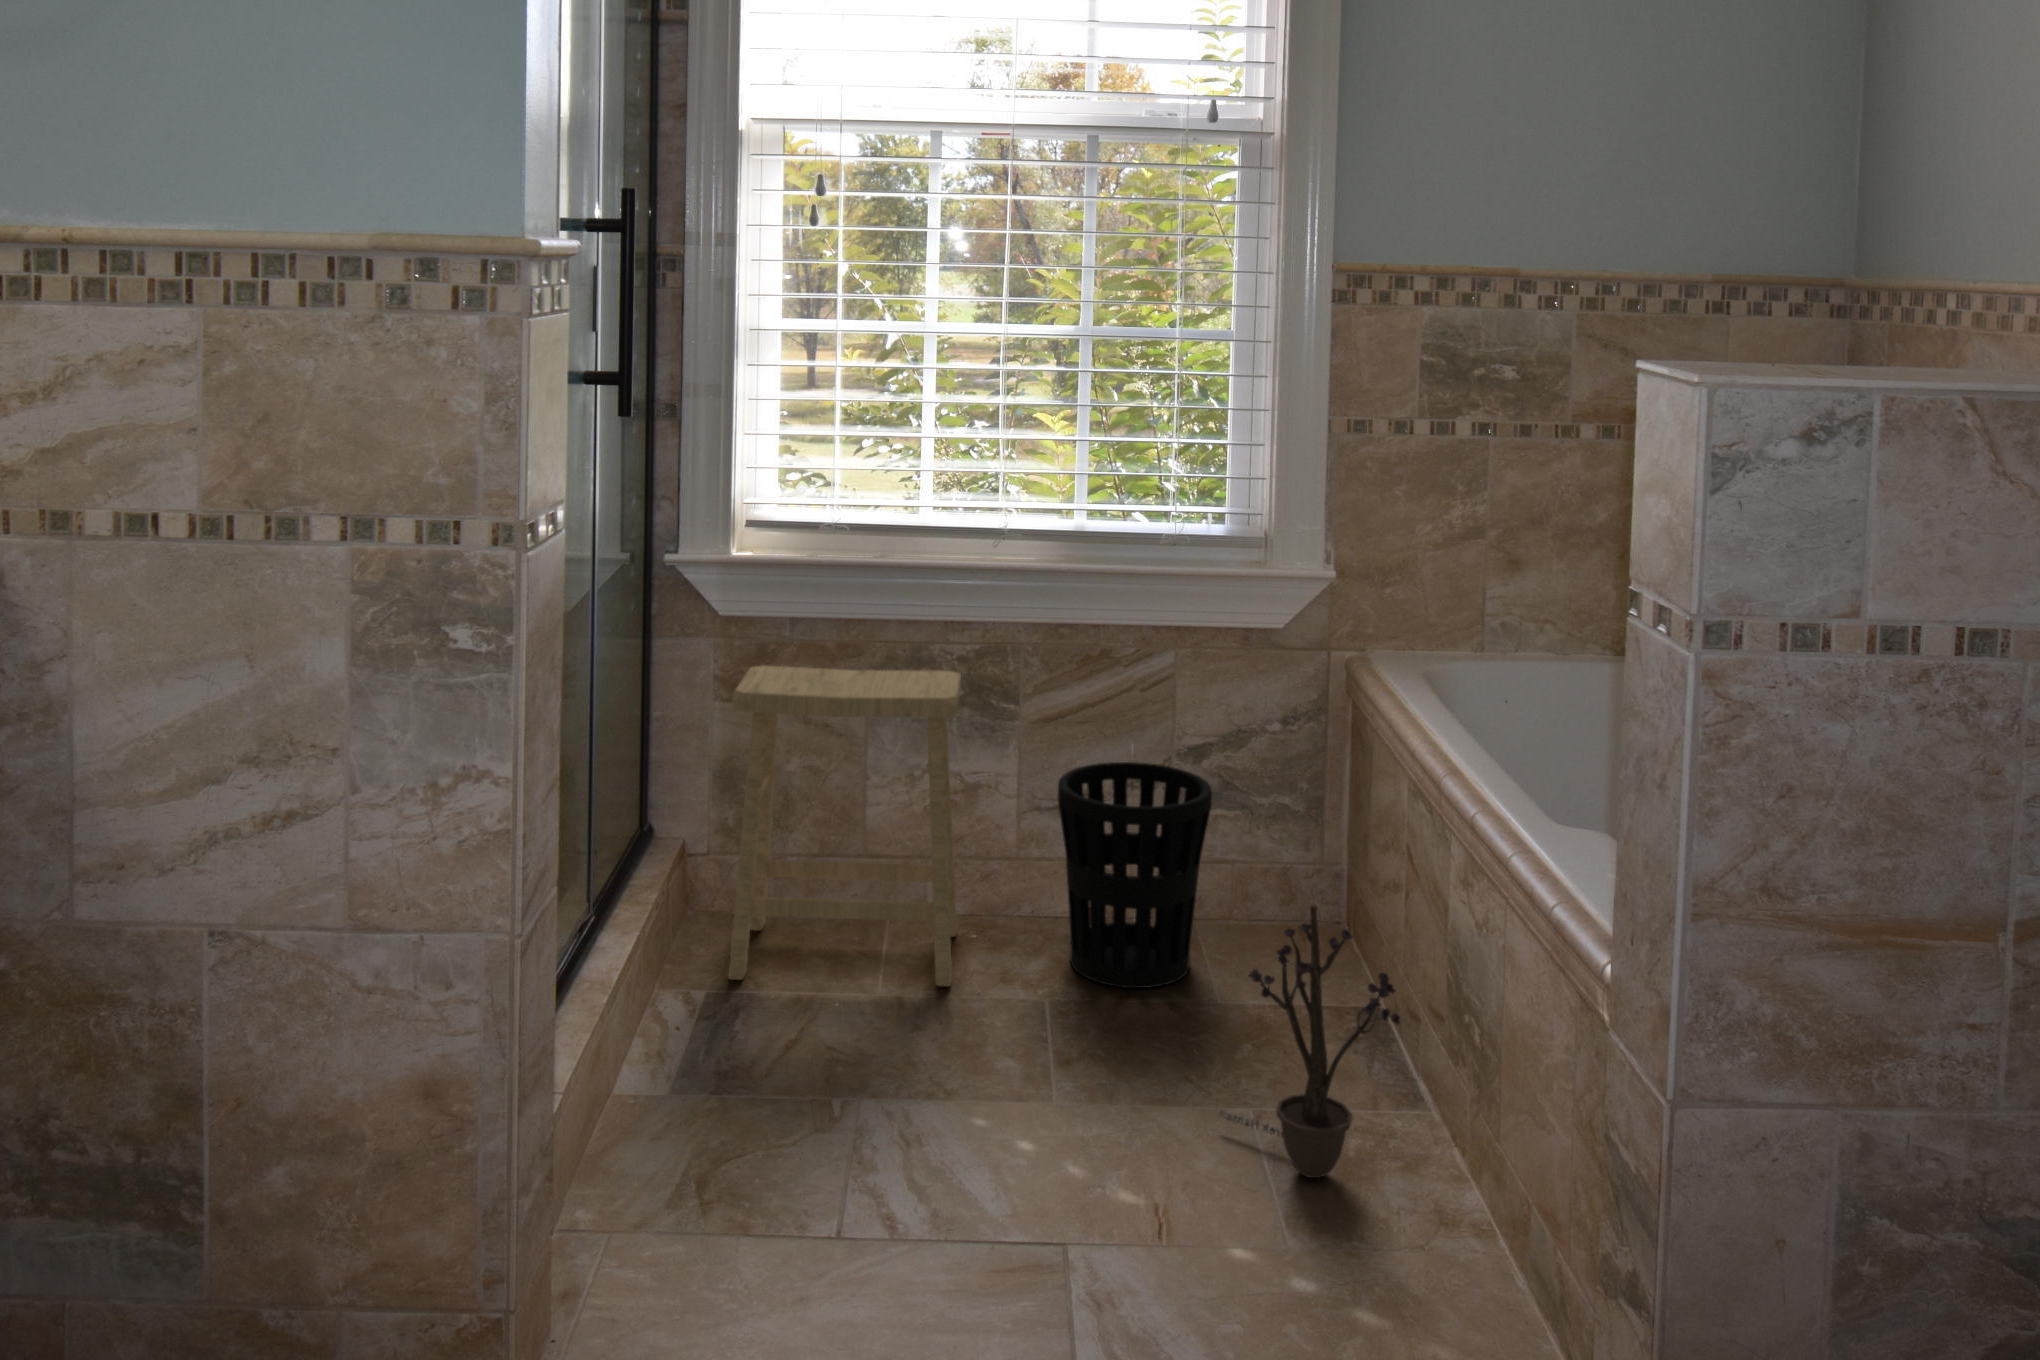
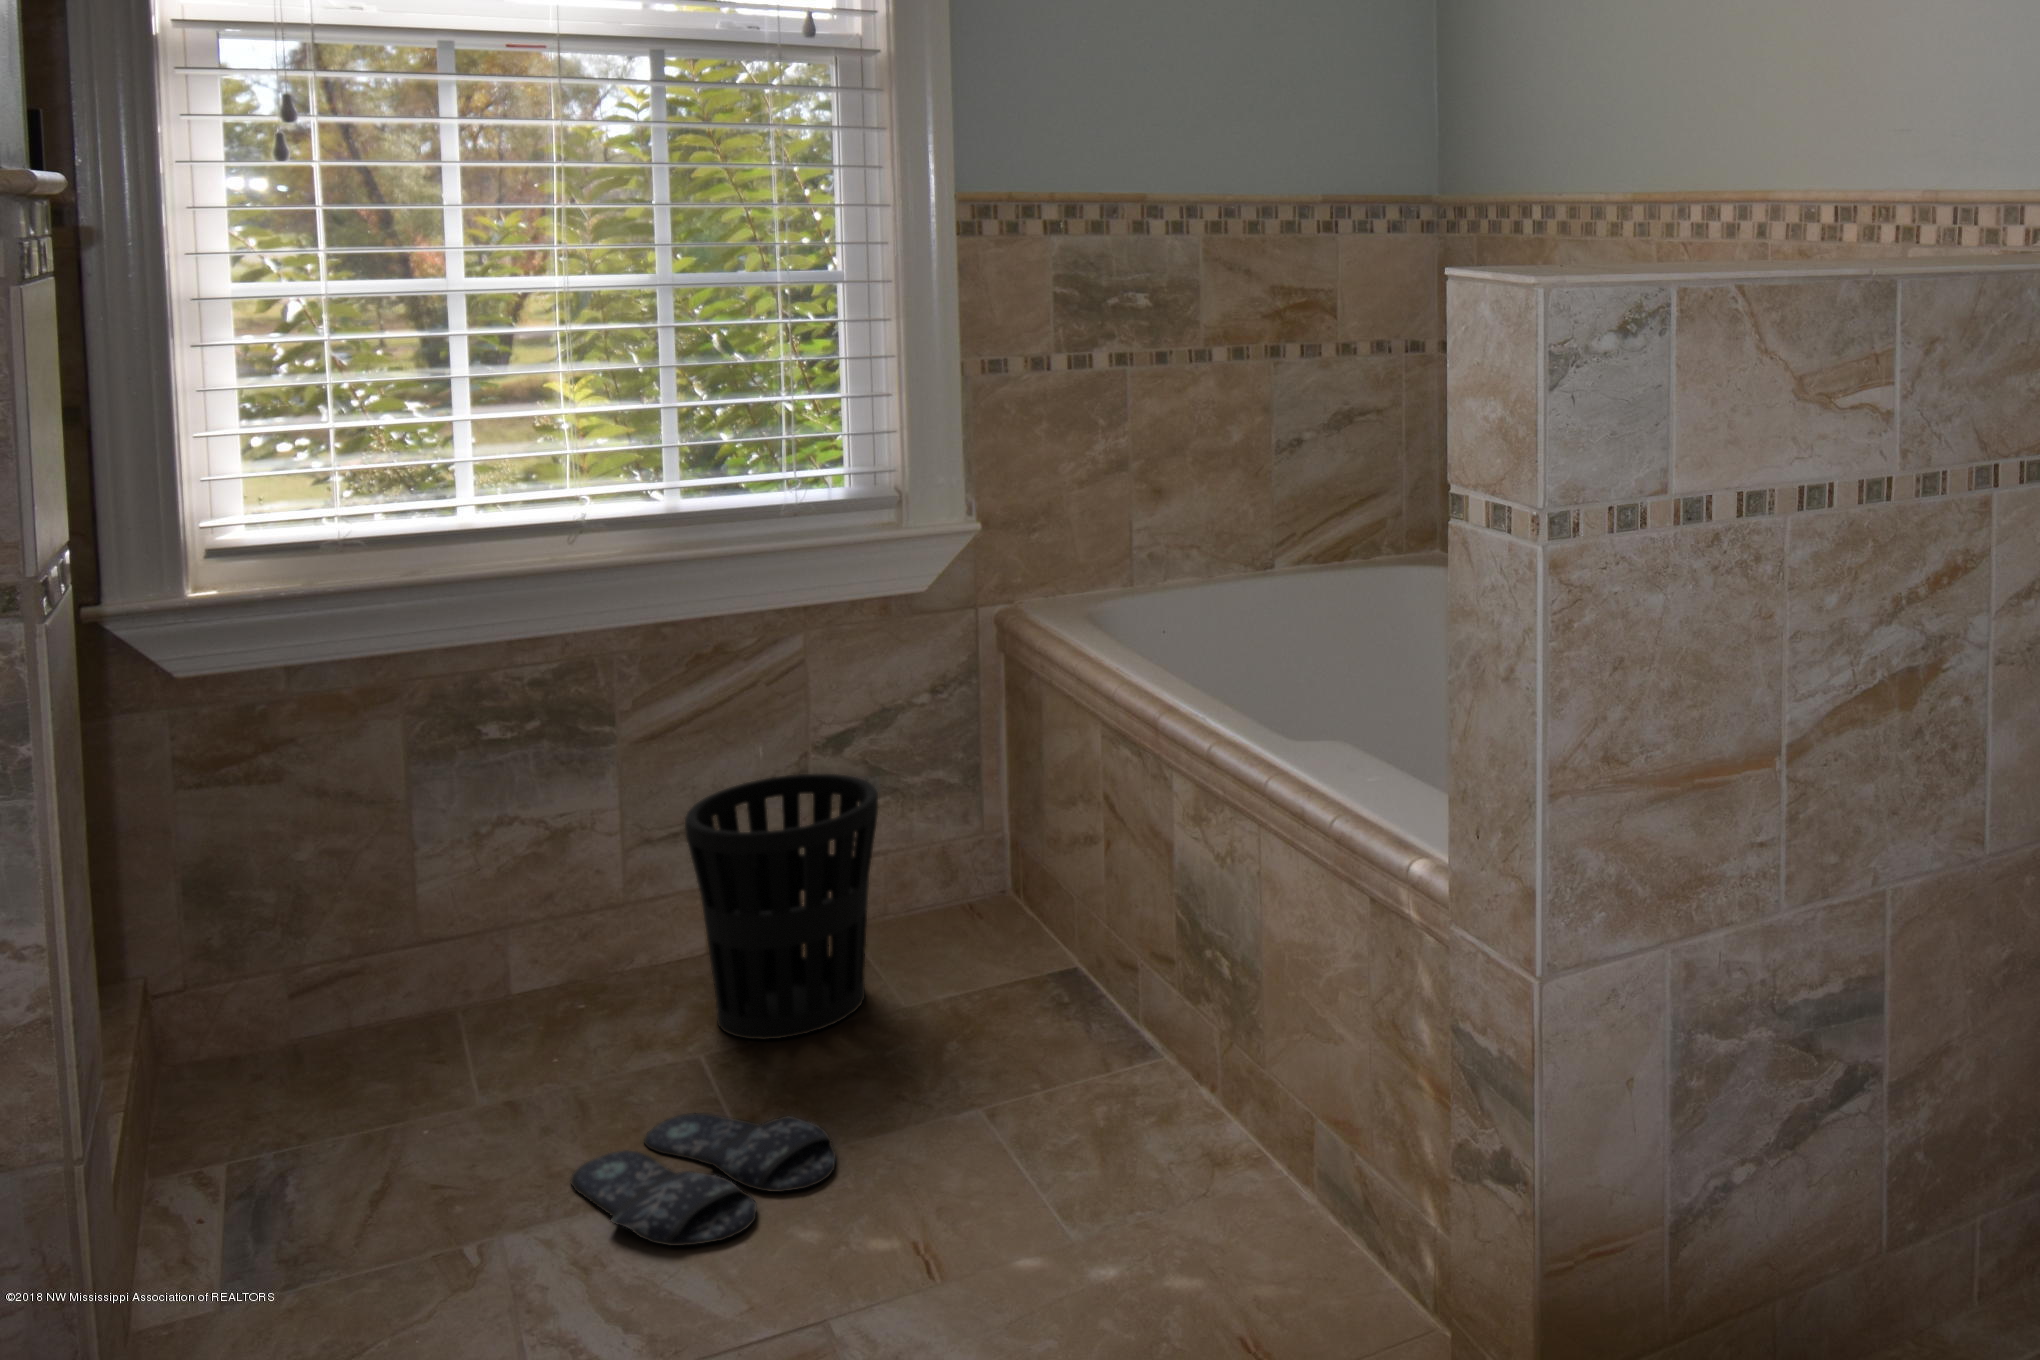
footstool: present [728,666,961,986] -> none [195,715,570,1188]
decorative plant: present [1220,906,1400,1178] -> none [958,890,1165,1182]
slippers: none [935,1022,1125,1126] -> present [571,1113,836,1246]

